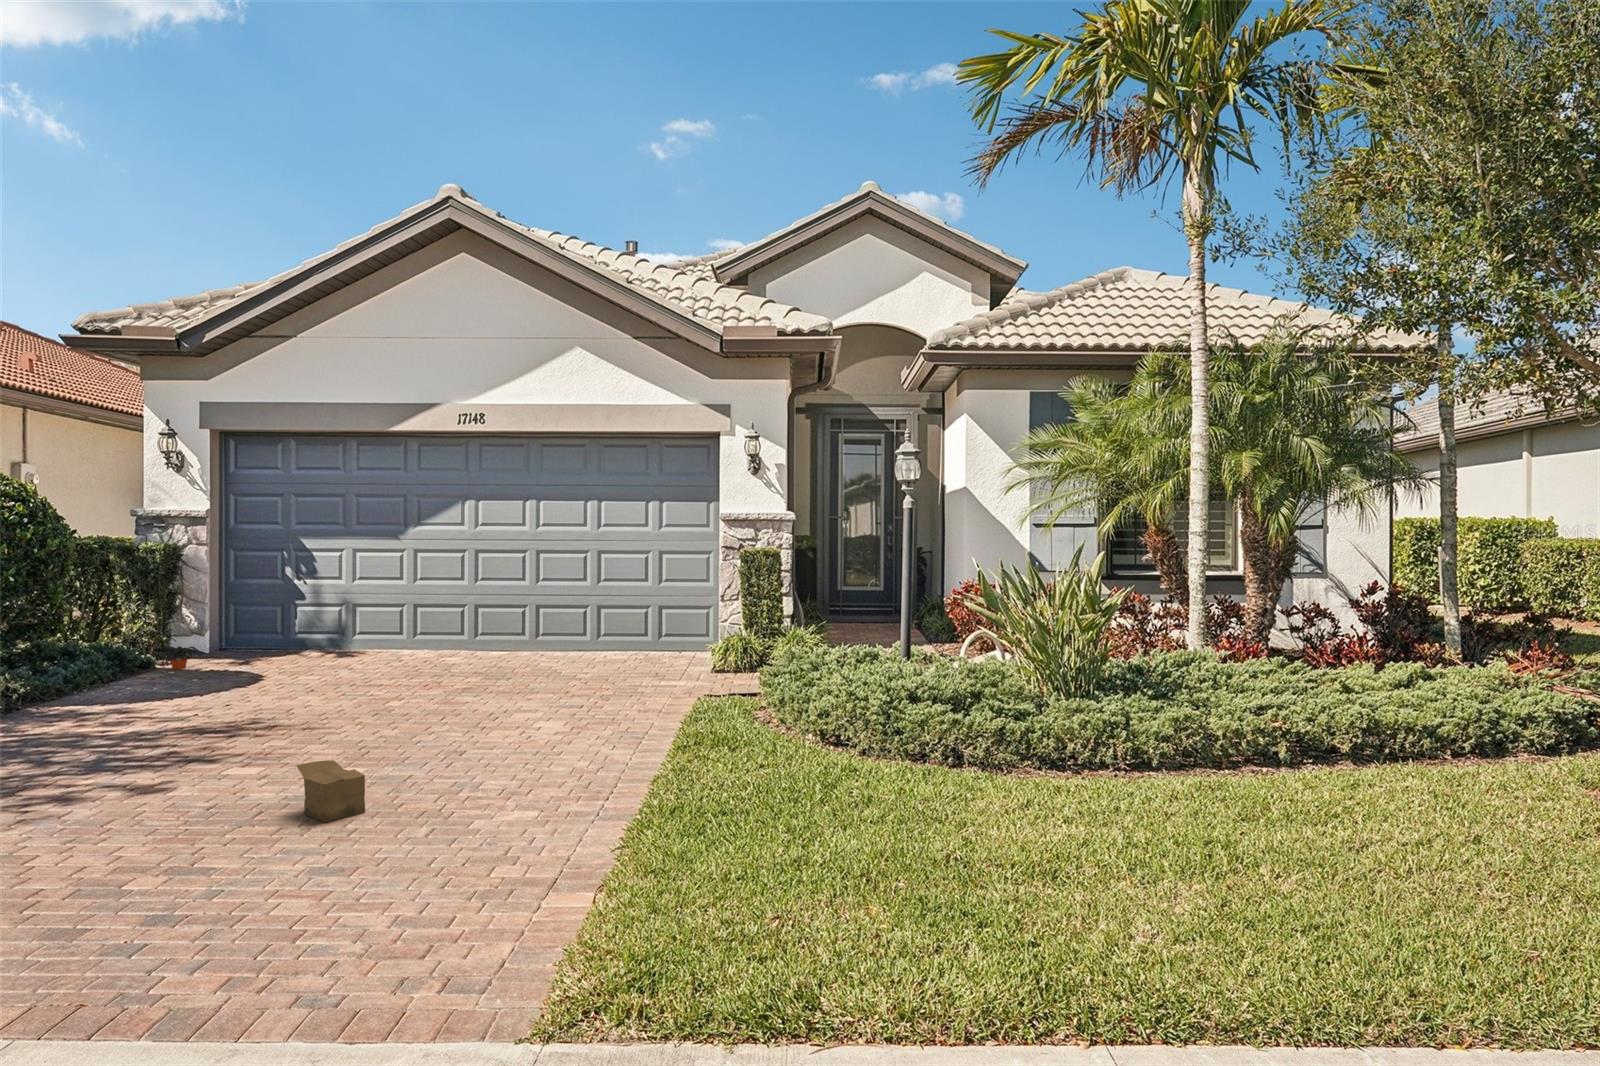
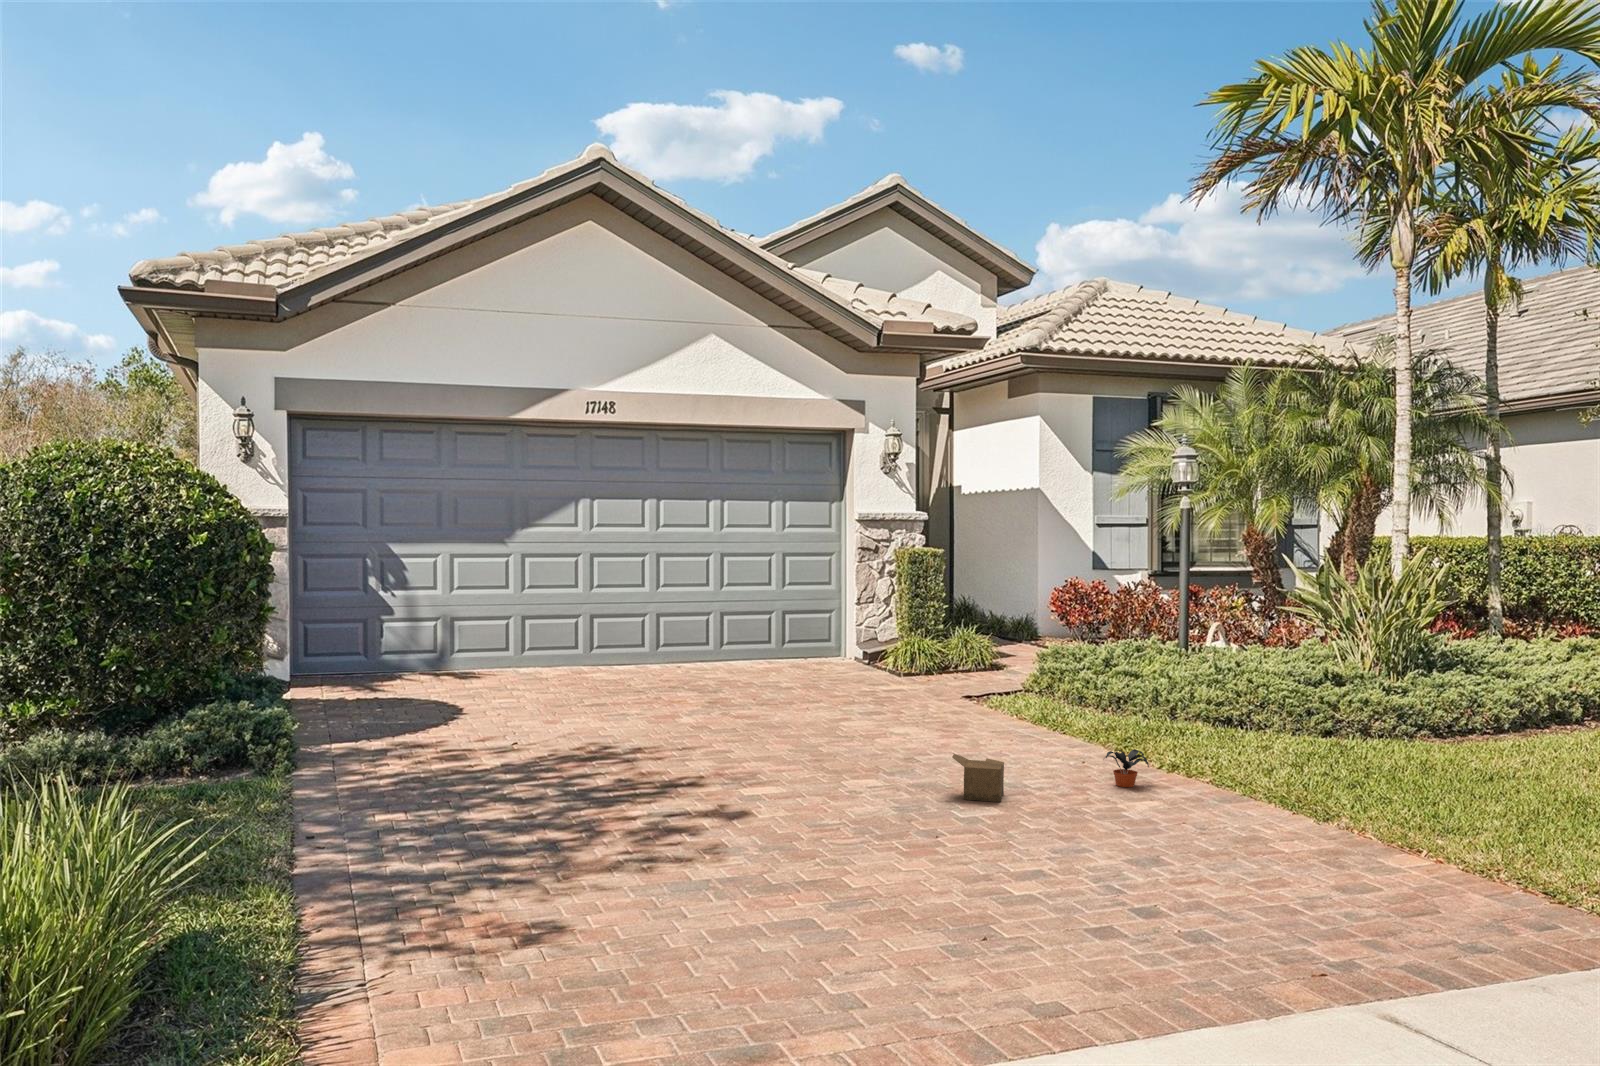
potted plant: present [164,646,197,669] -> present [1105,749,1149,787]

